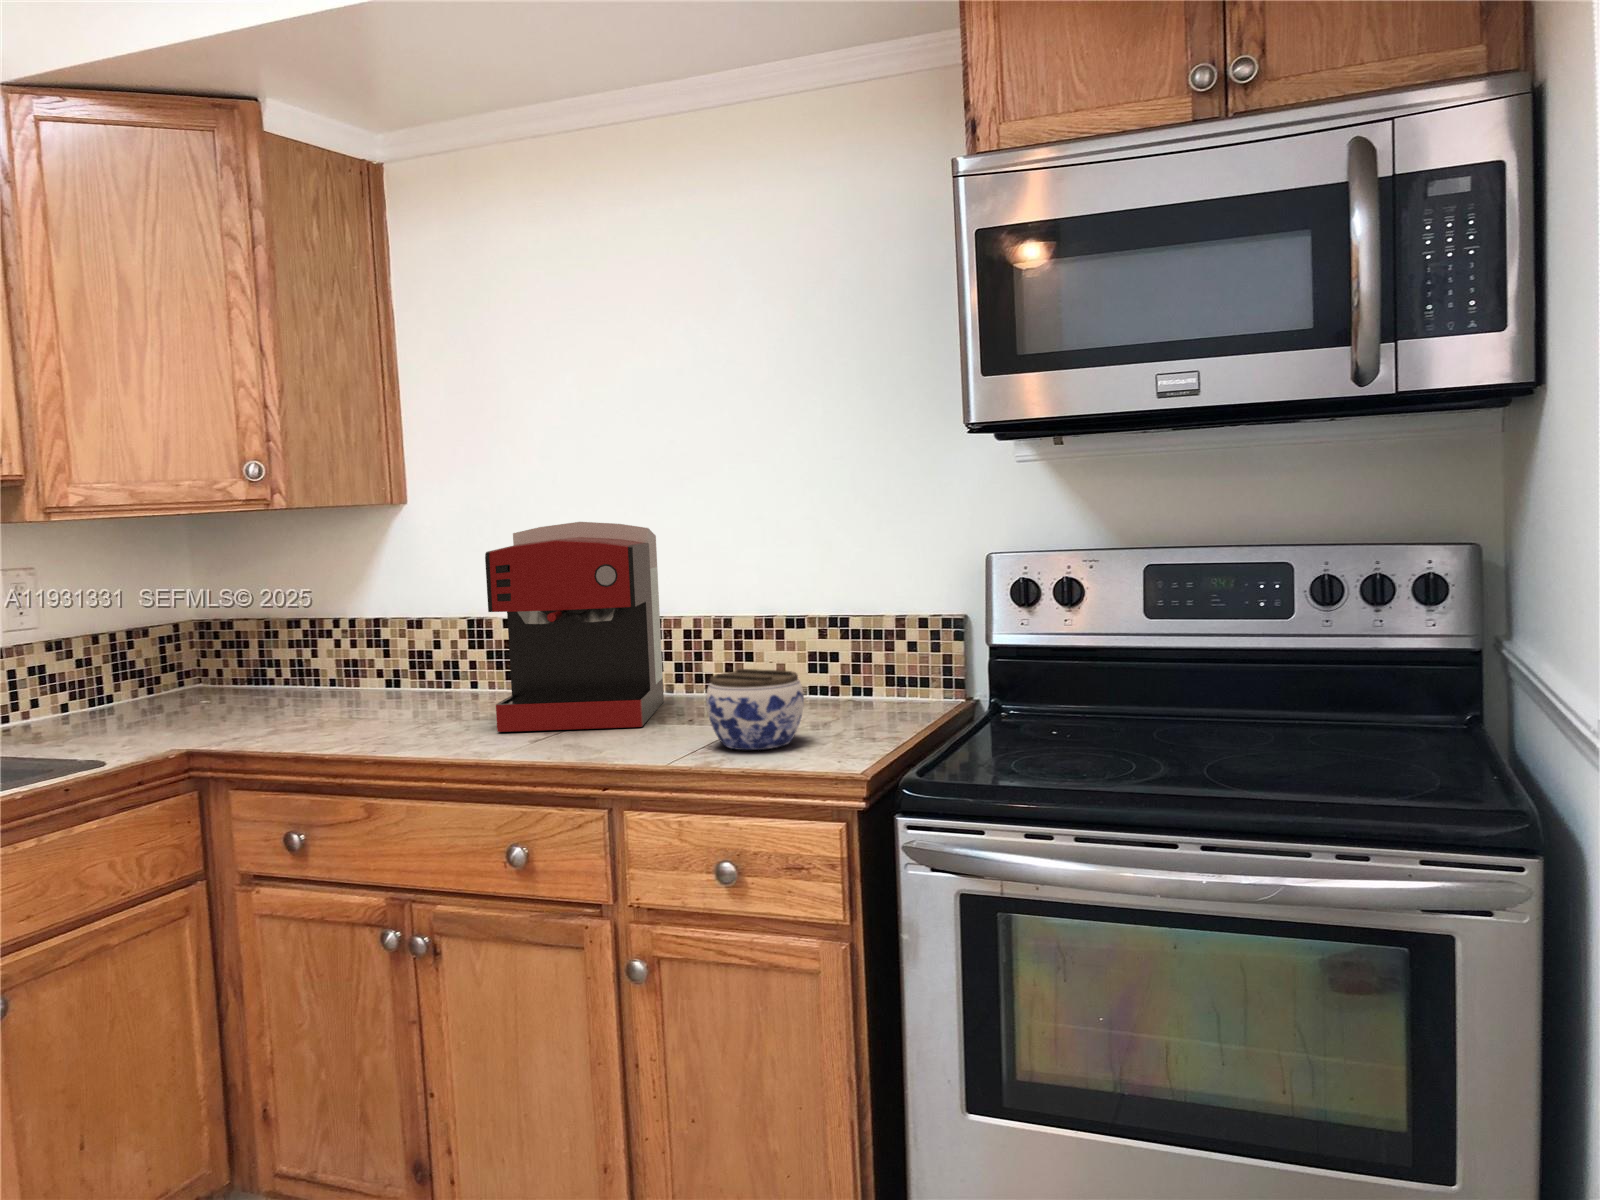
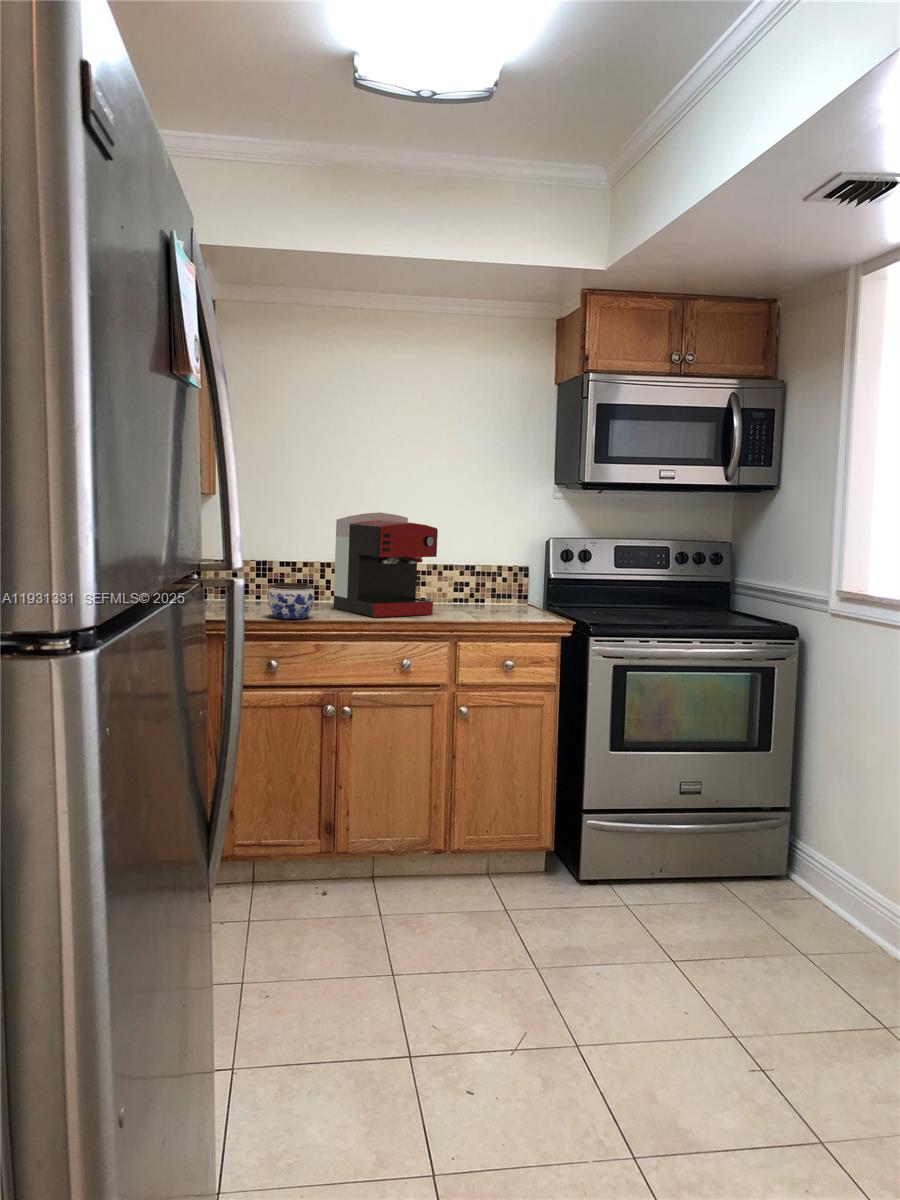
jar: present [706,669,804,750] -> present [268,582,314,619]

